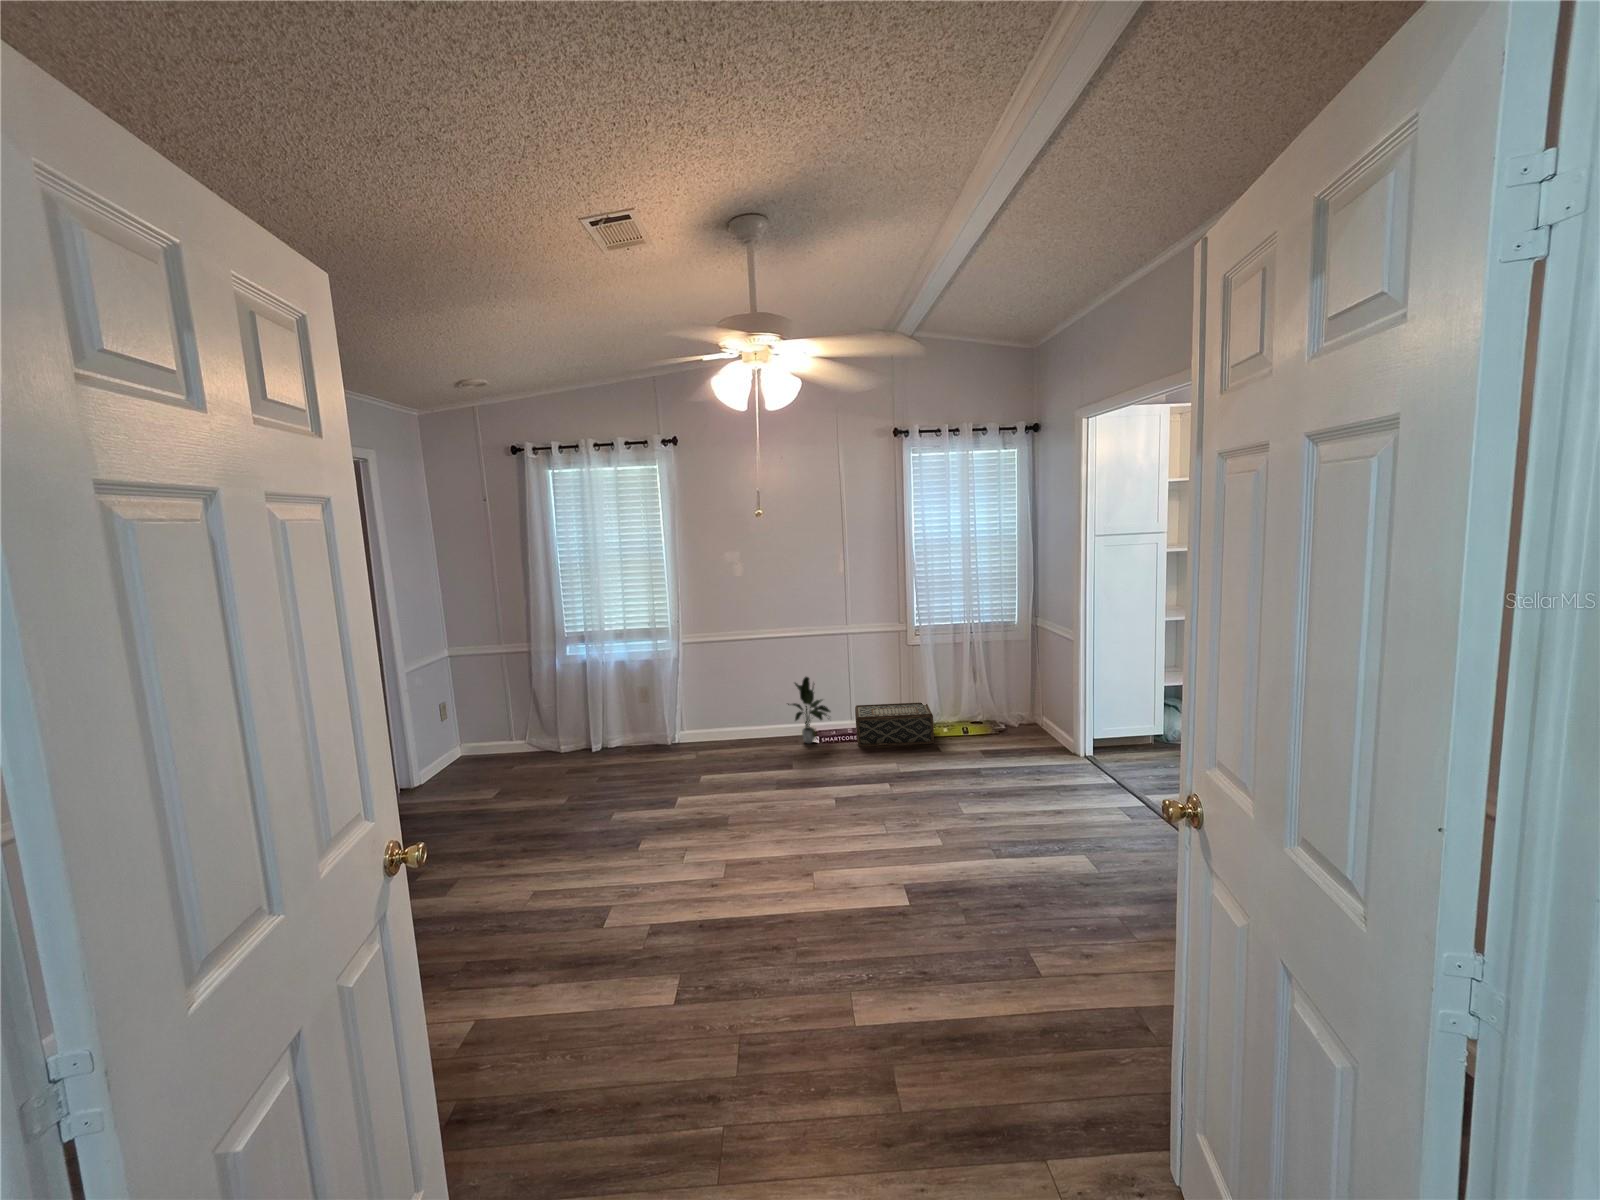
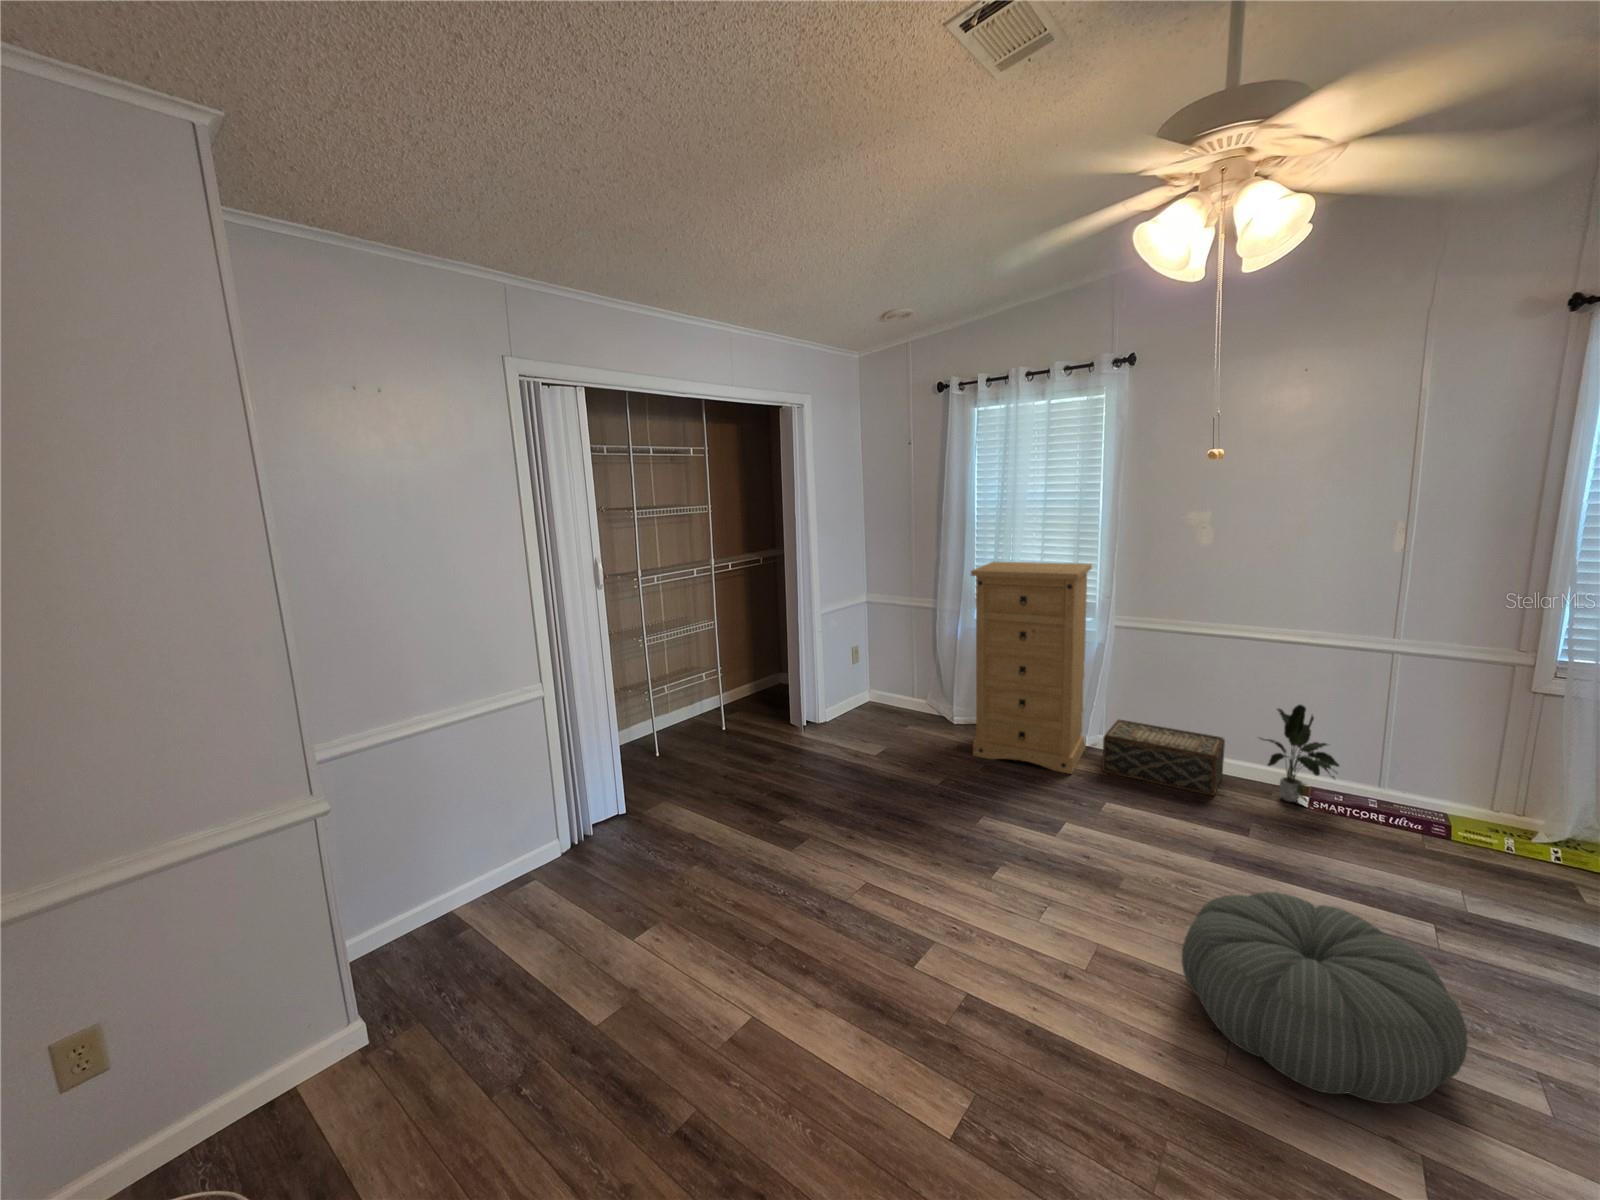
dresser: none [569,596,675,774] -> present [971,562,1092,774]
woven basket: present [855,703,934,747] -> present [1102,719,1225,796]
pouf: none [778,782,911,880] -> present [1182,892,1468,1103]

